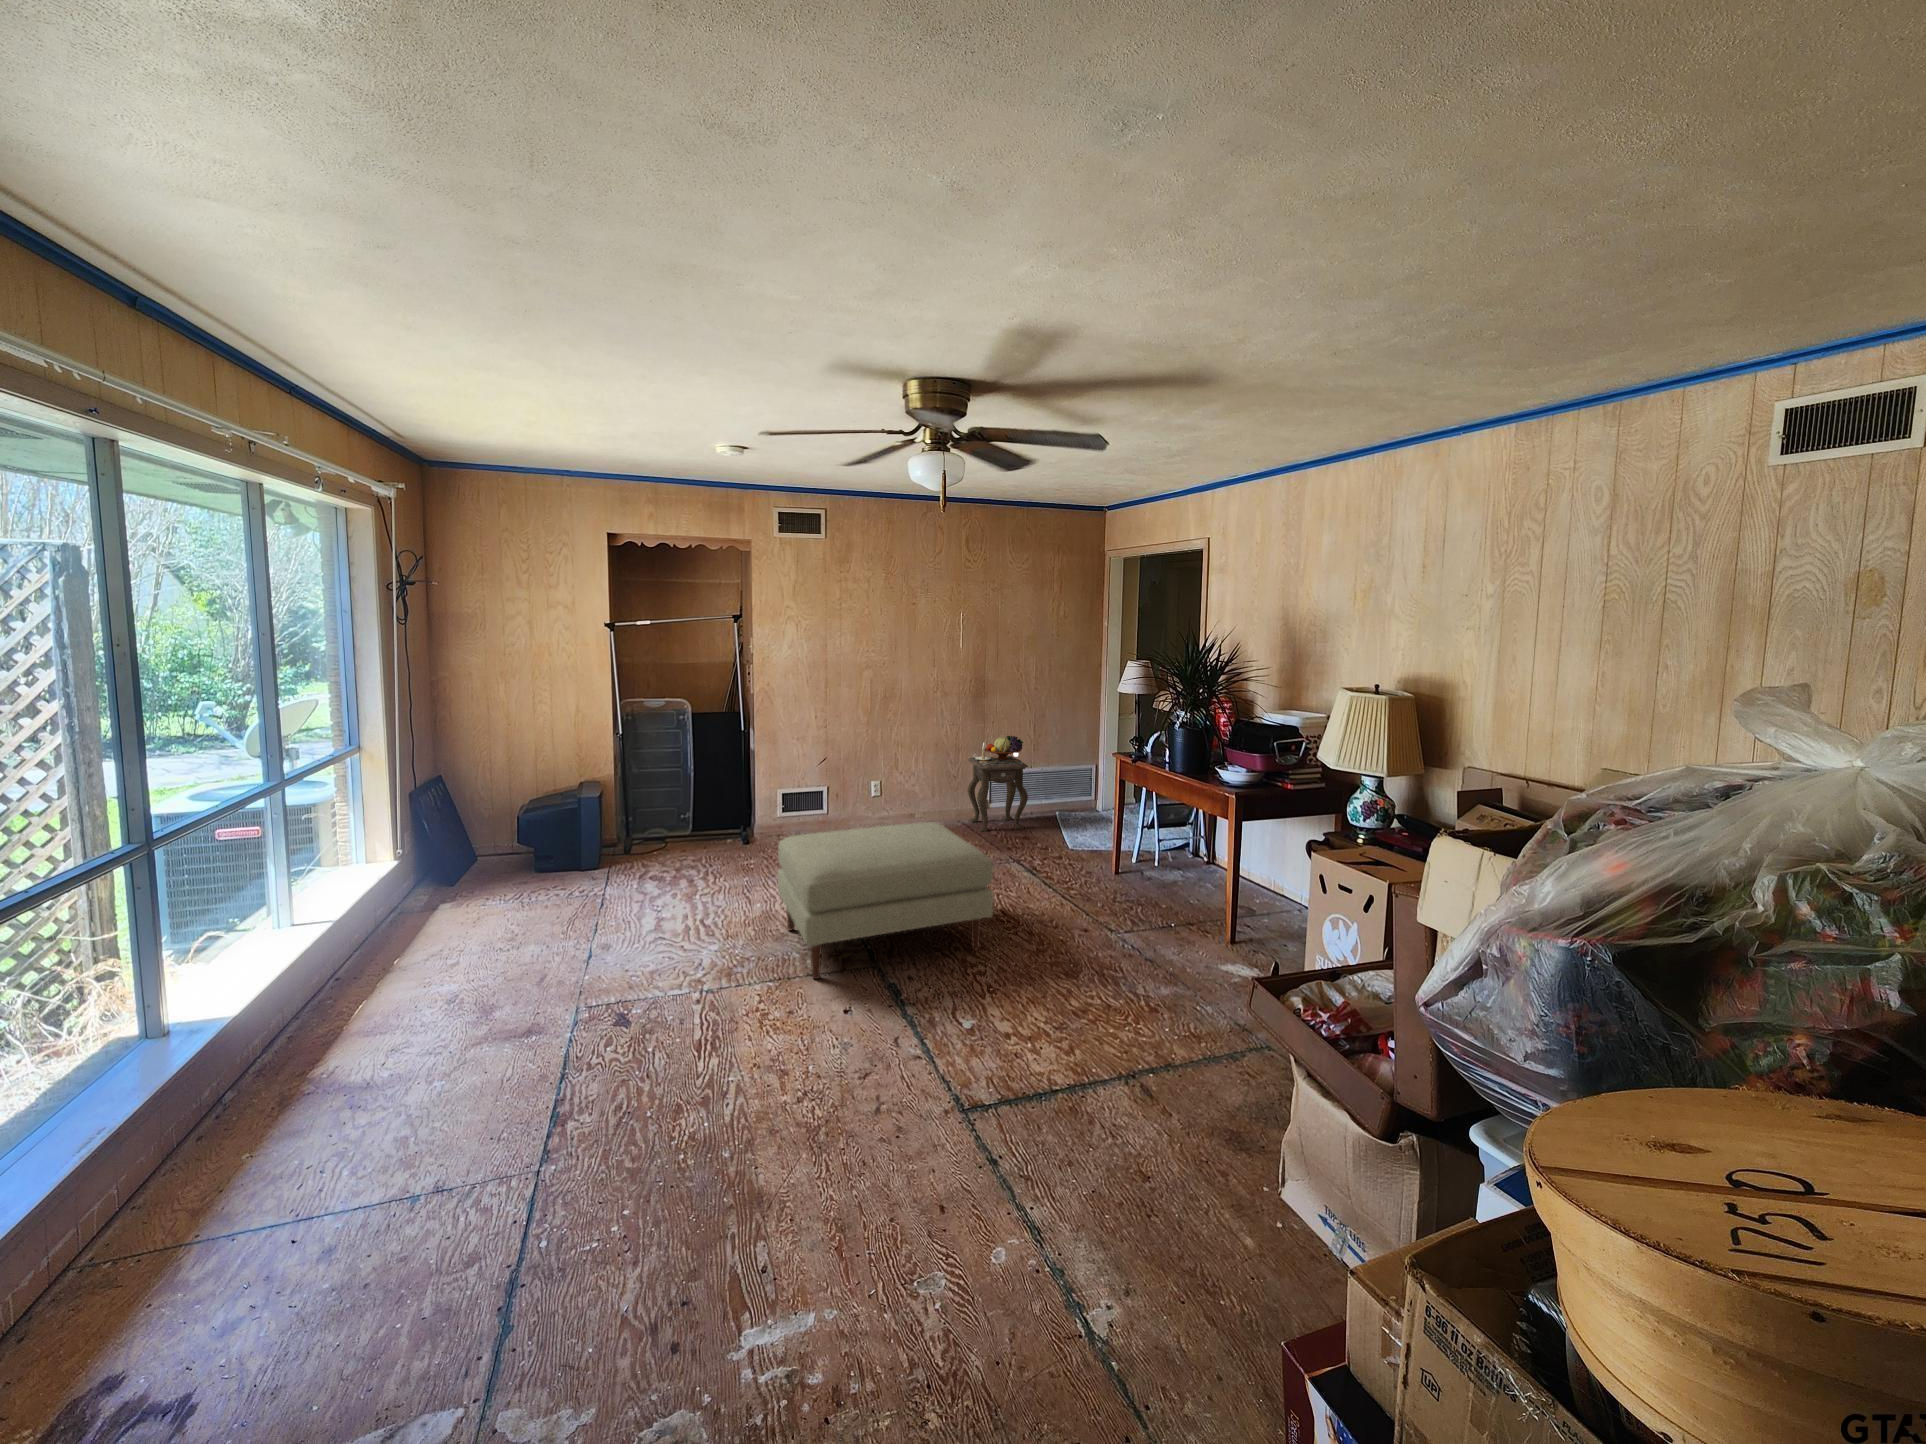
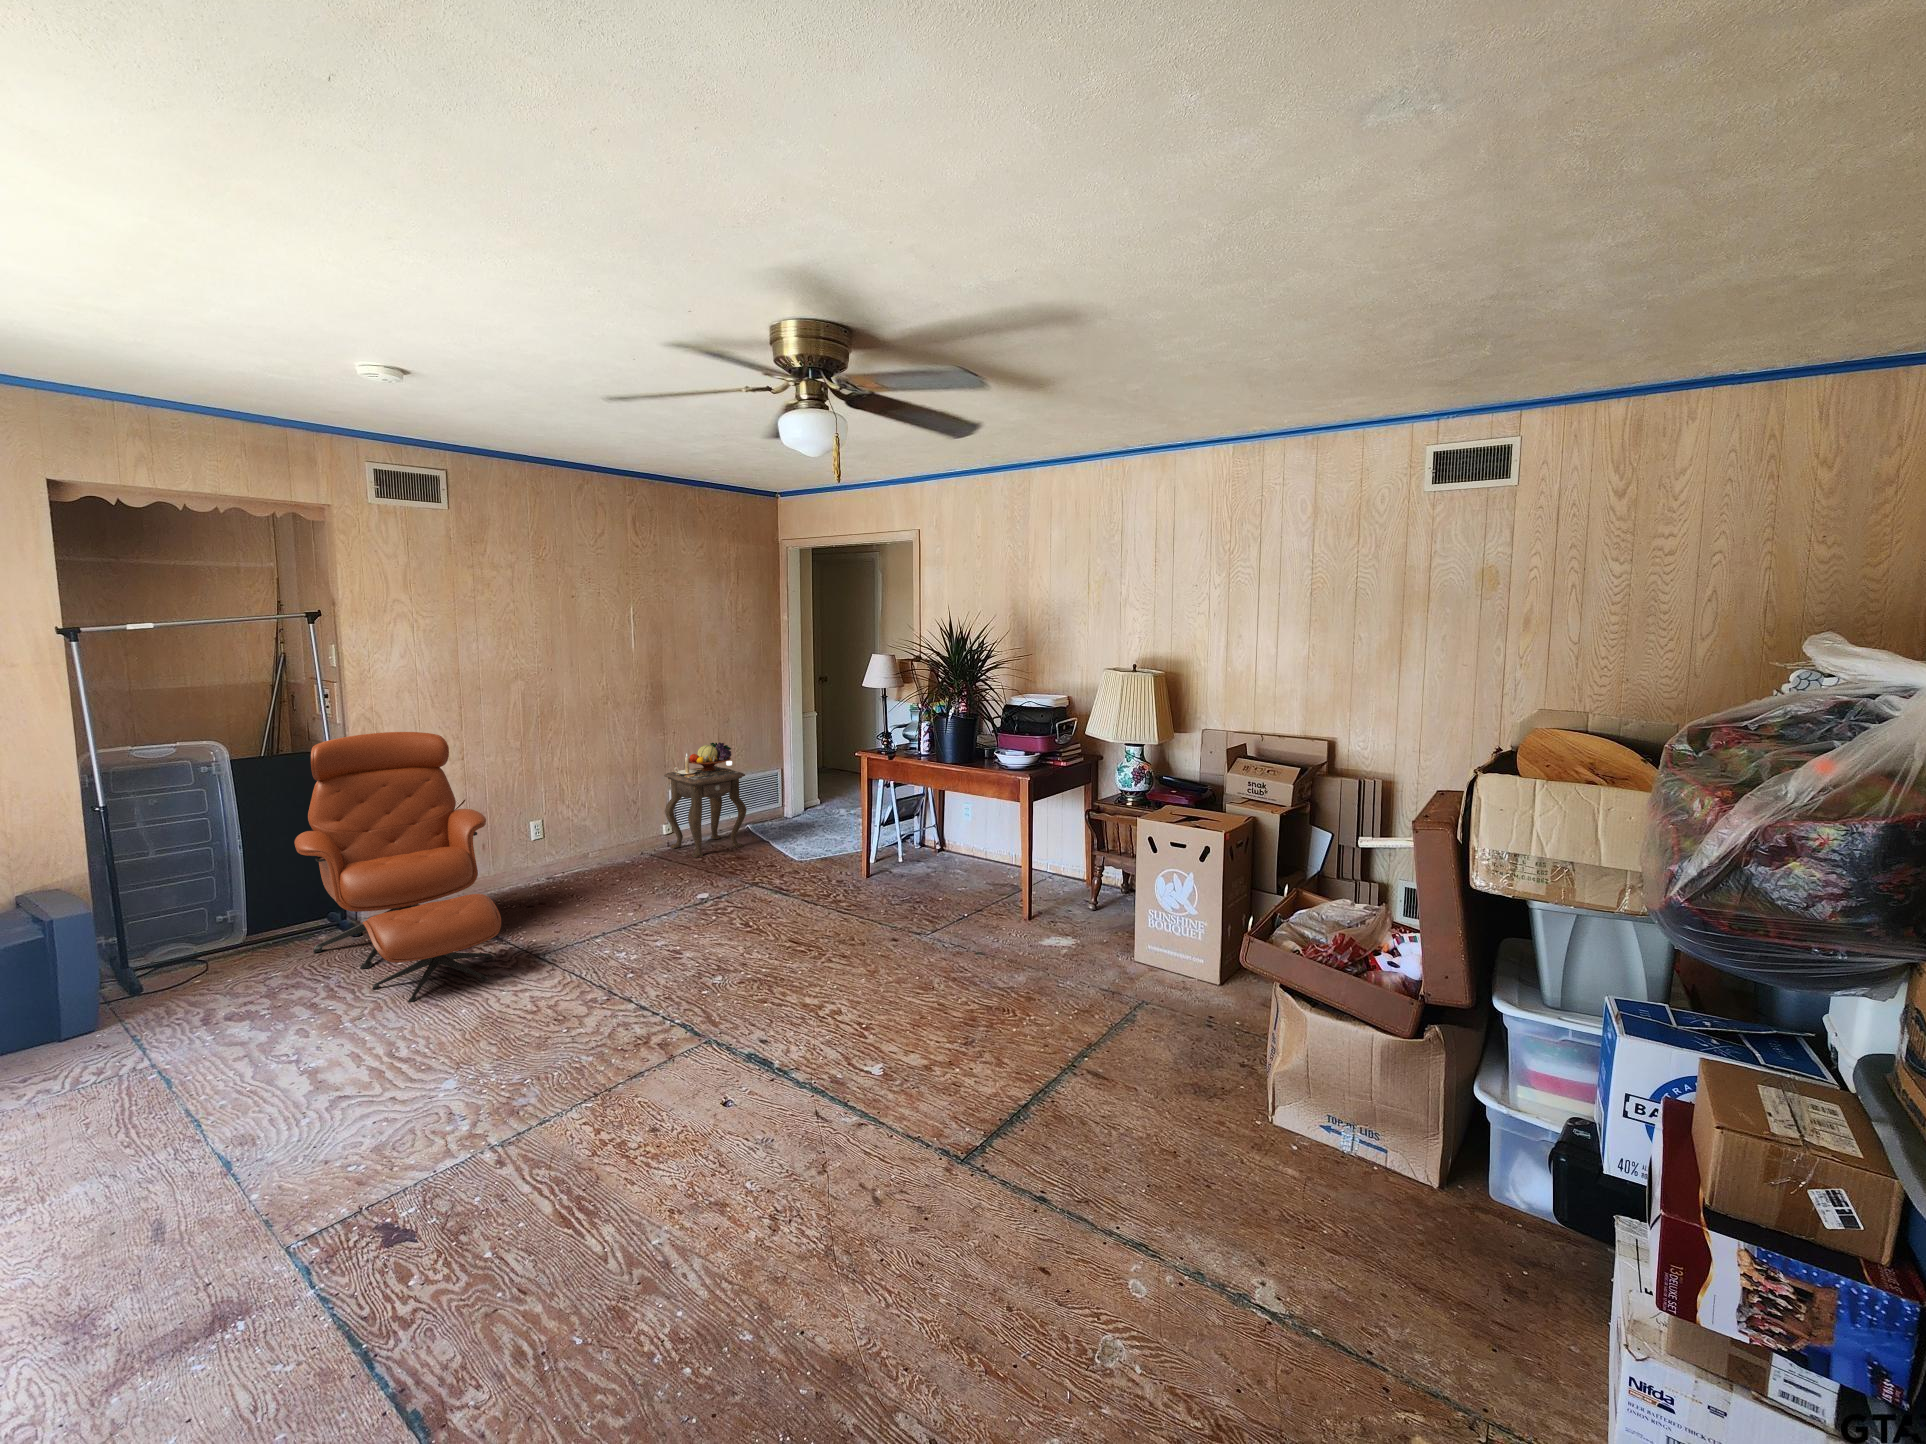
lounge chair: none [706,706,819,893] -> present [295,732,501,1002]
ottoman: present [778,822,993,979] -> none [526,852,836,1079]

